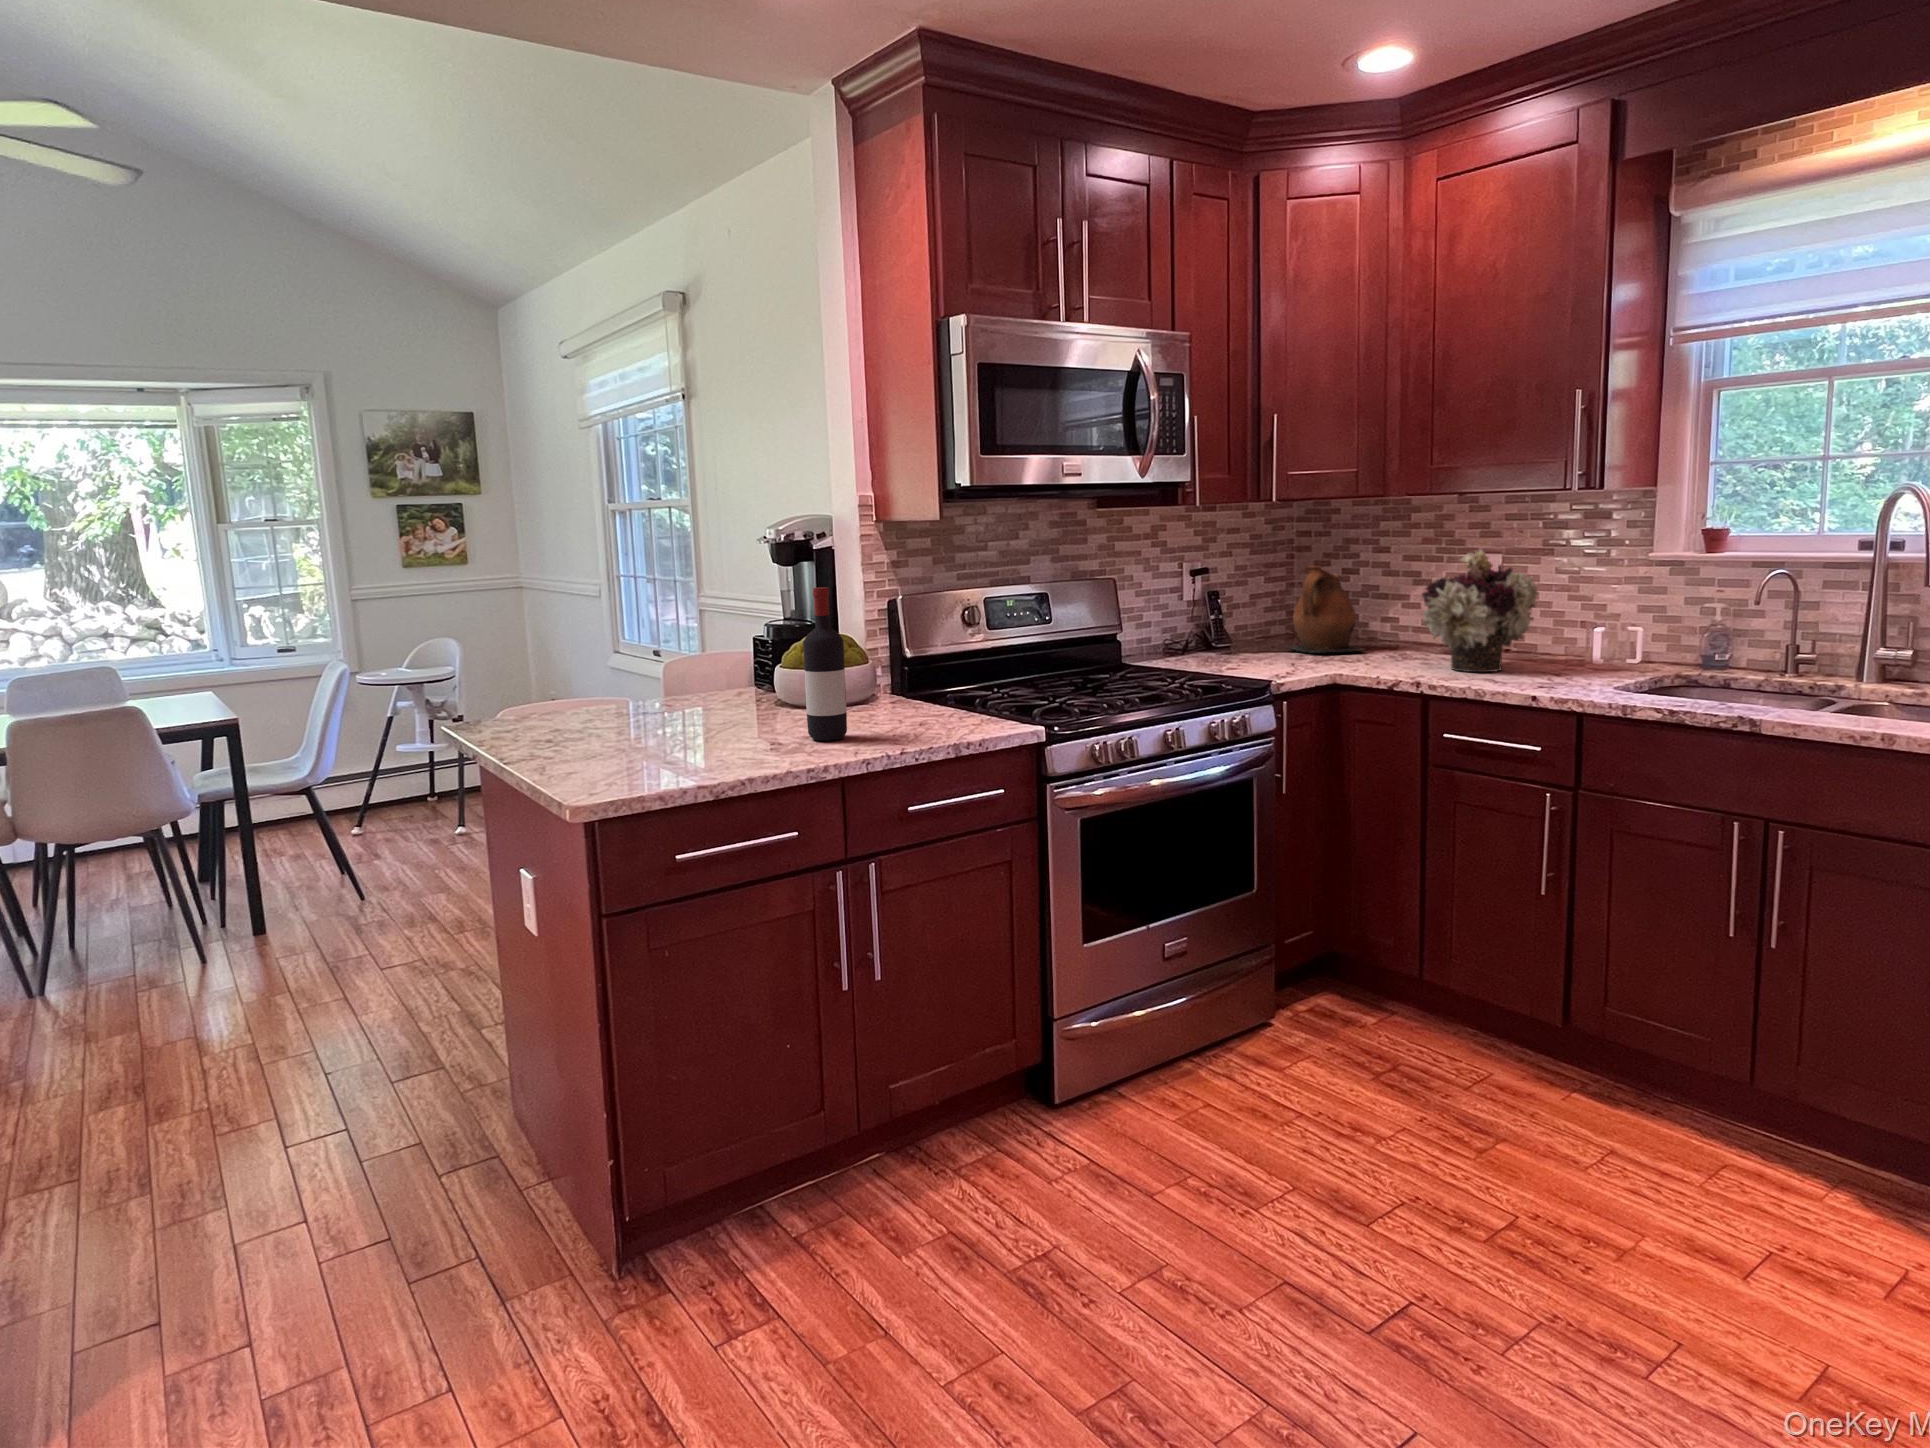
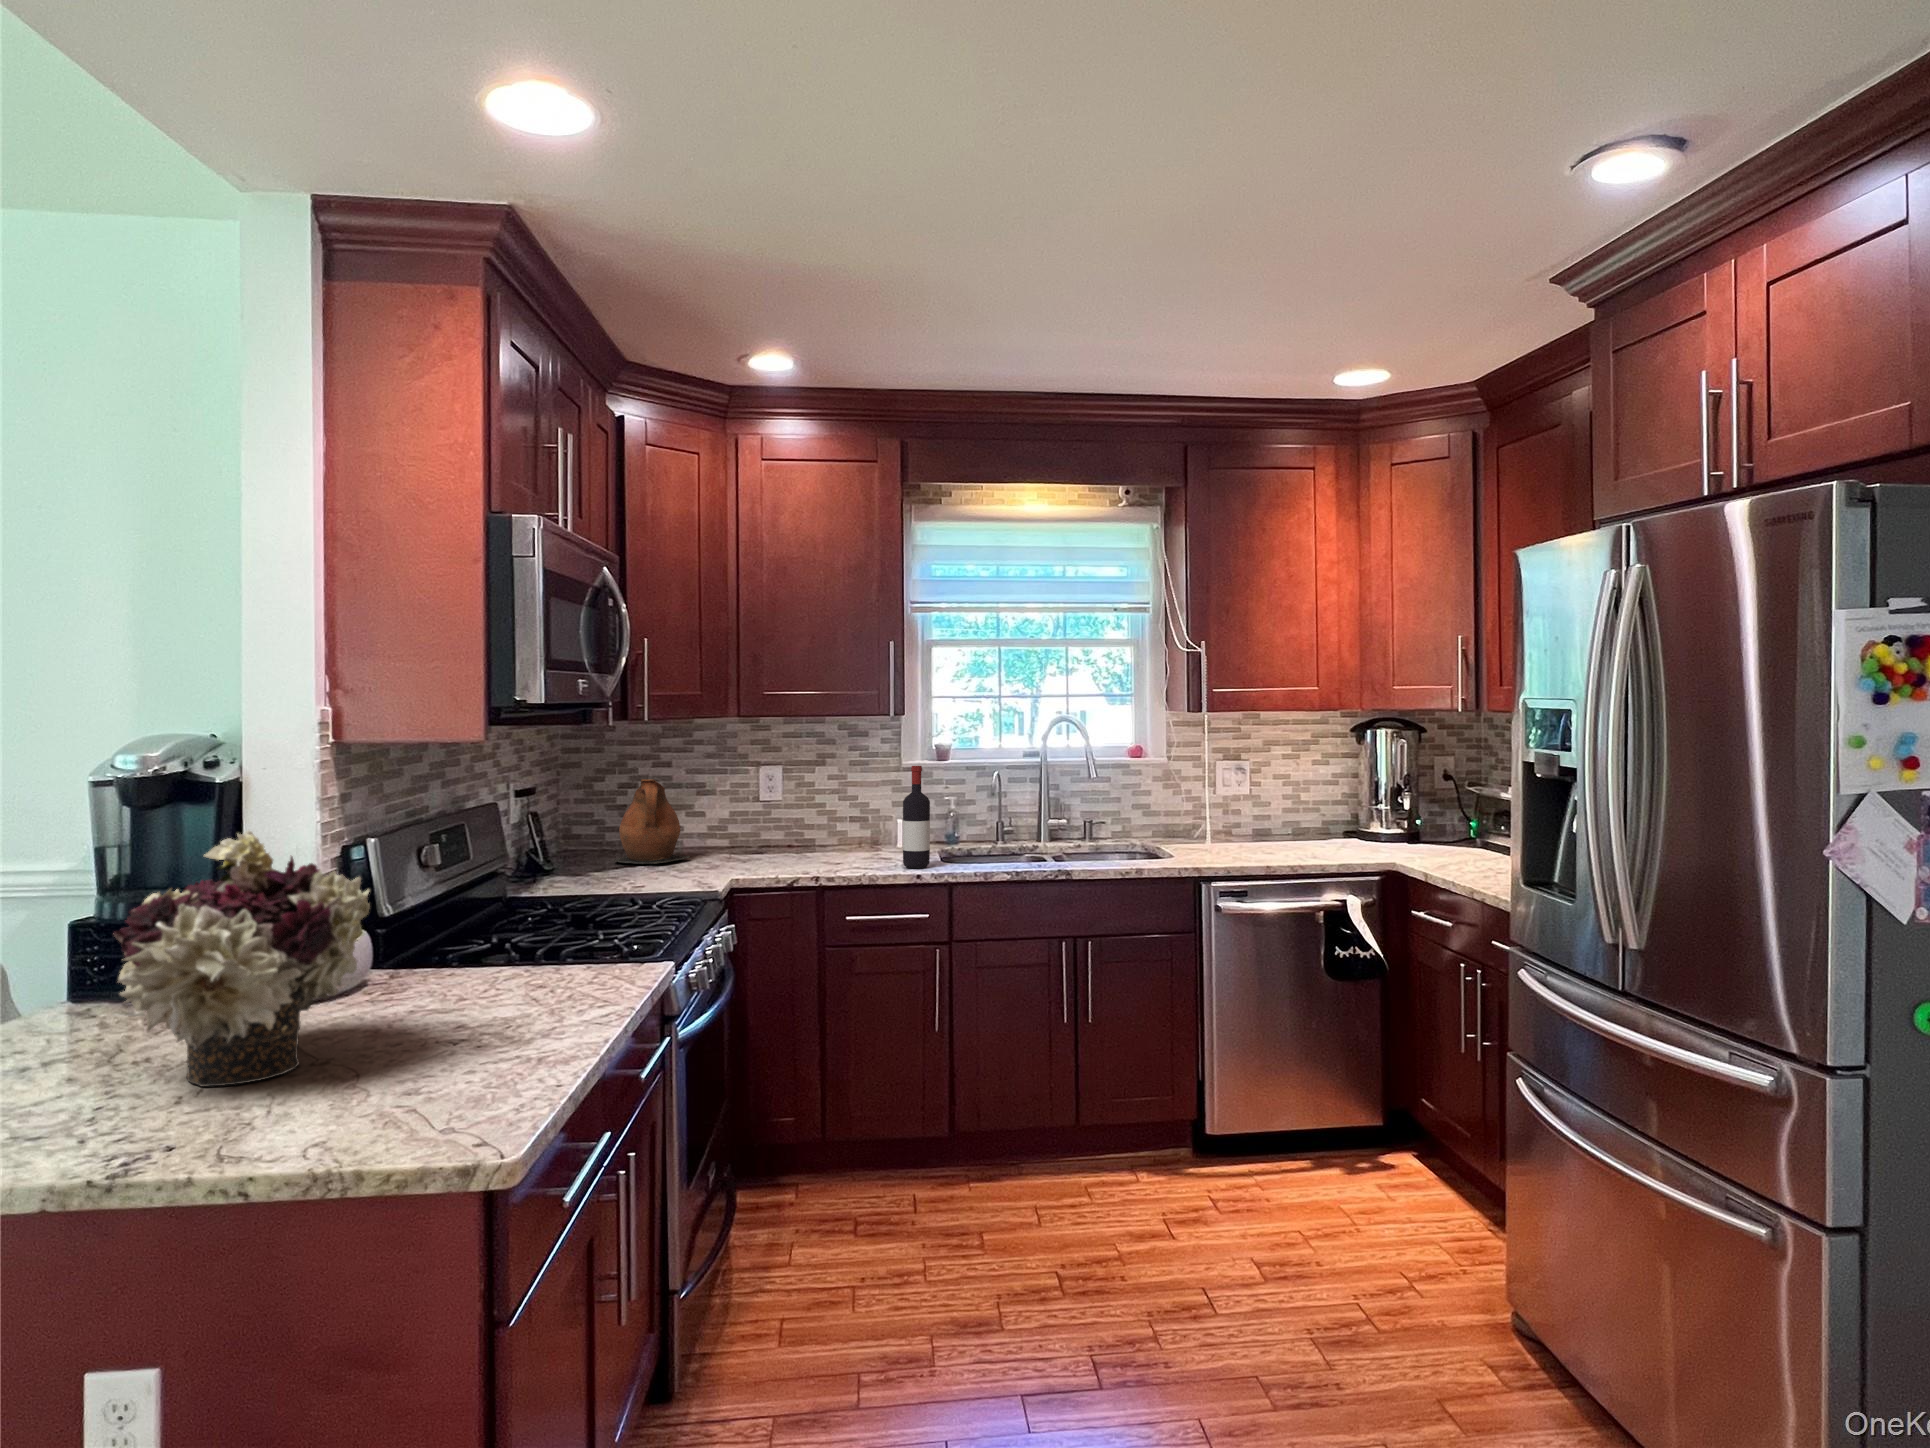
flower arrangement: present [1422,550,1539,672] -> present [114,830,370,1086]
wine bottle: present [803,587,847,741] -> present [903,766,930,868]

